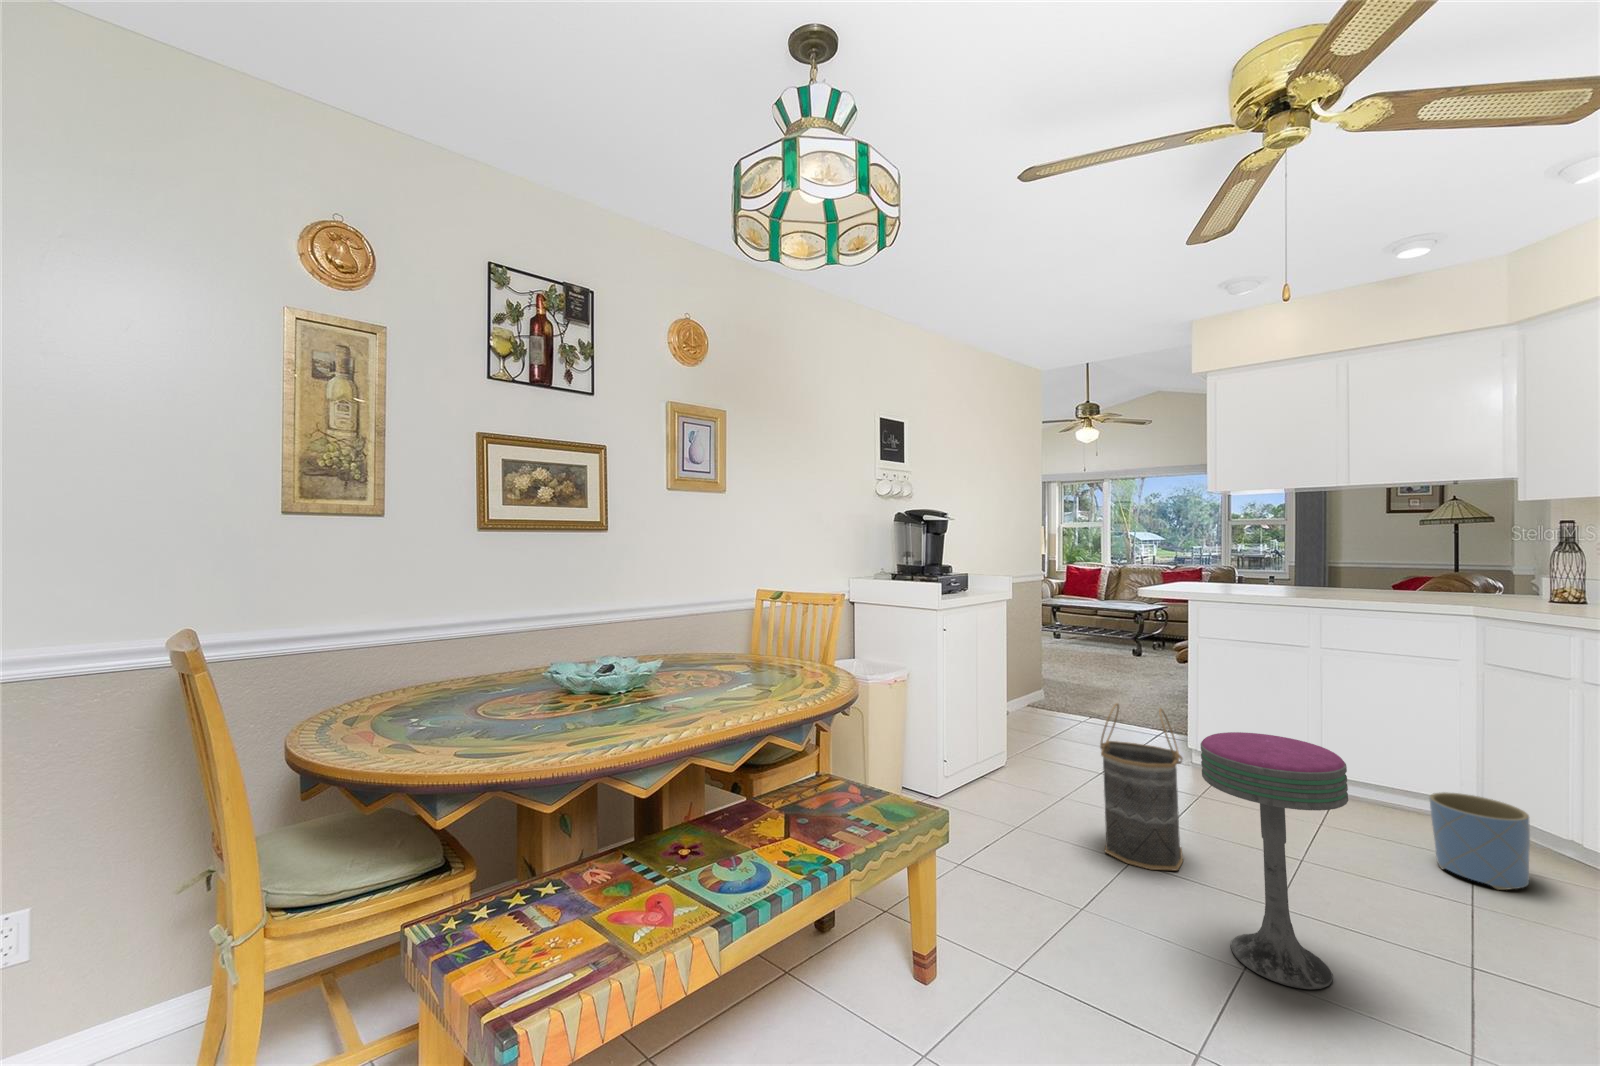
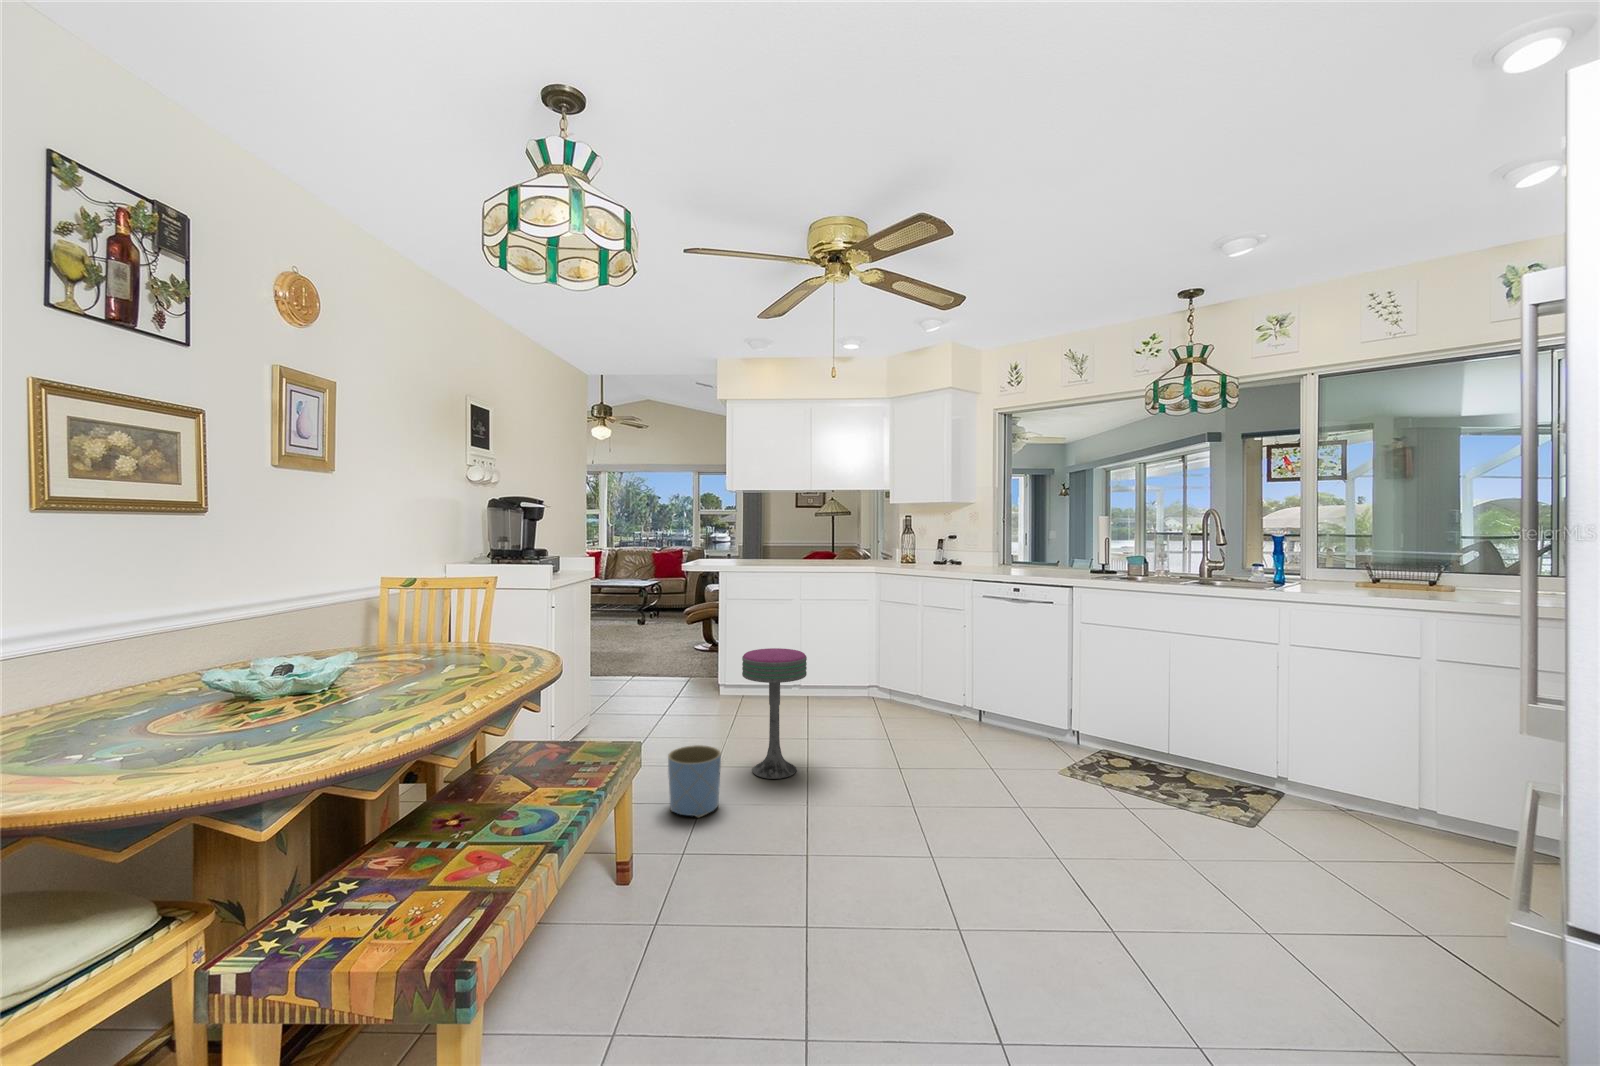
basket: present [1100,703,1183,870] -> none [670,645,719,752]
planter: present [1429,792,1530,890] -> present [668,745,721,818]

